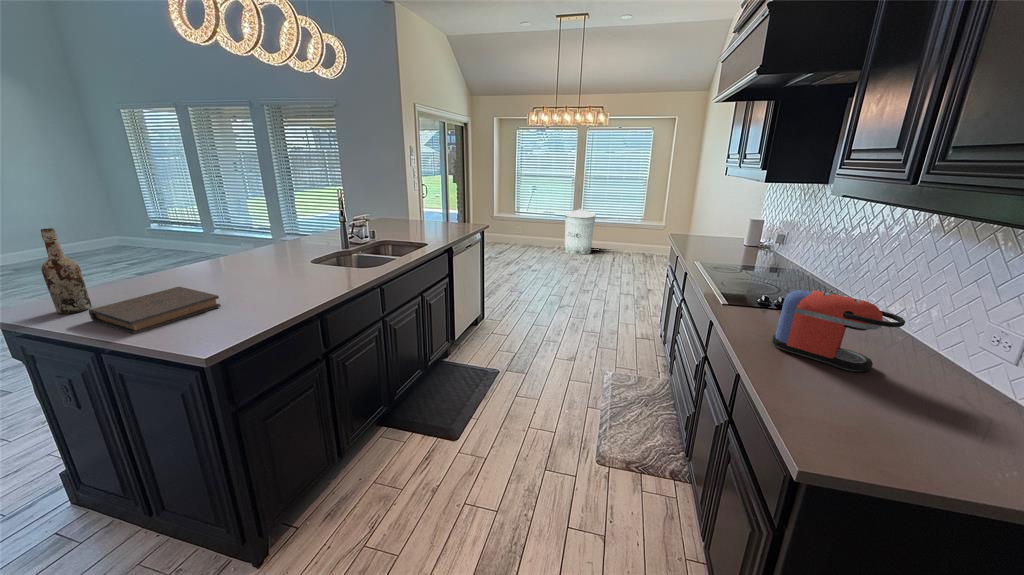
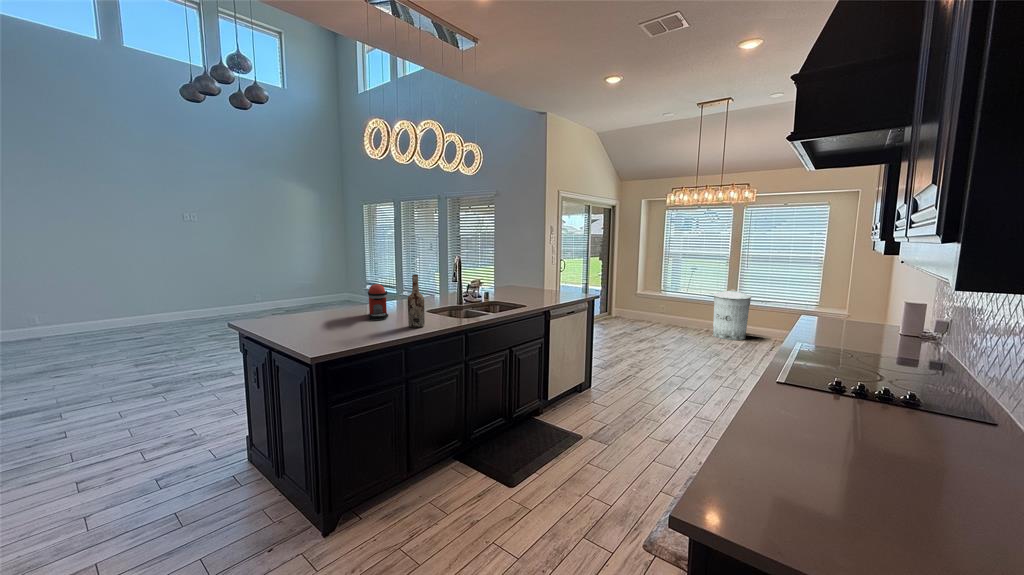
wine bottle: present [41,228,92,314] -> present [408,275,425,328]
book: present [89,287,221,334] -> none [276,316,345,340]
coffee maker: present [772,290,905,371] -> present [368,284,388,320]

